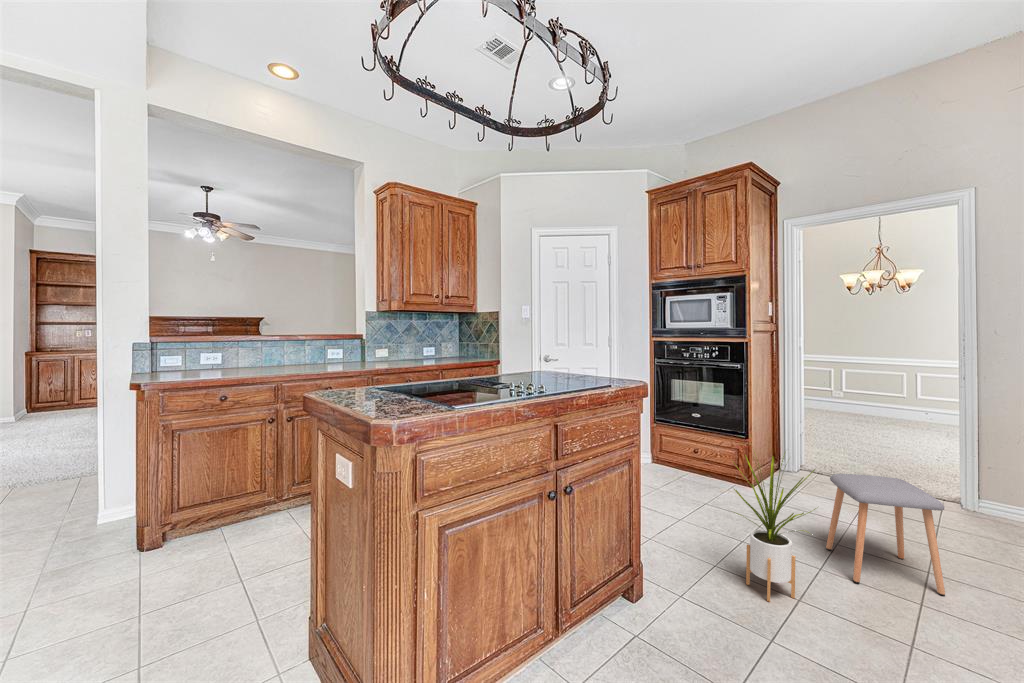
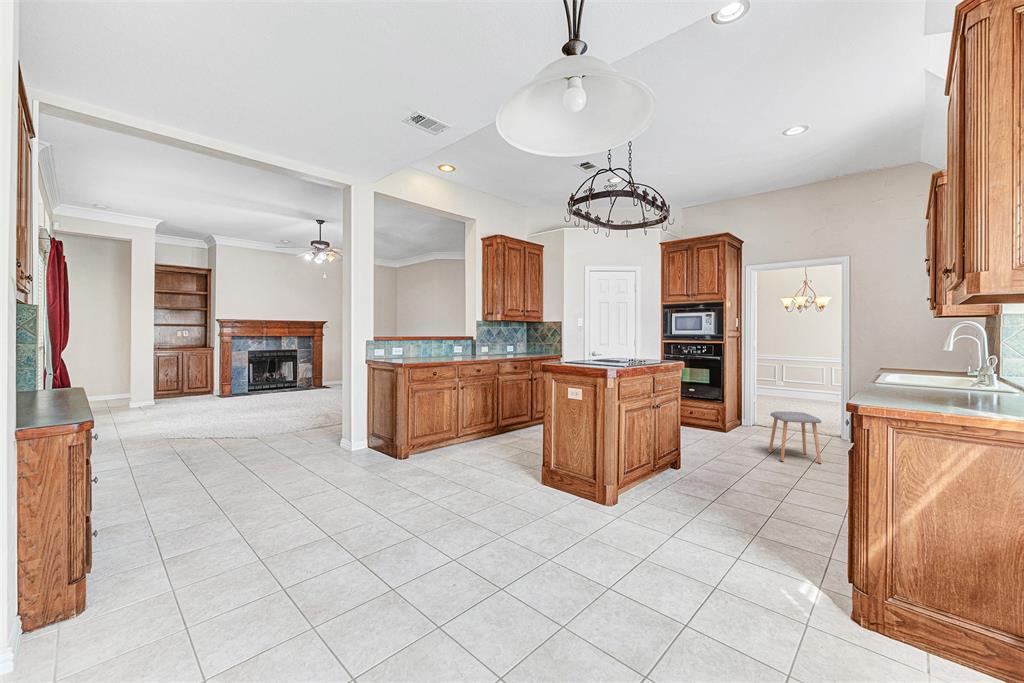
house plant: present [734,455,816,602] -> none [723,394,765,467]

